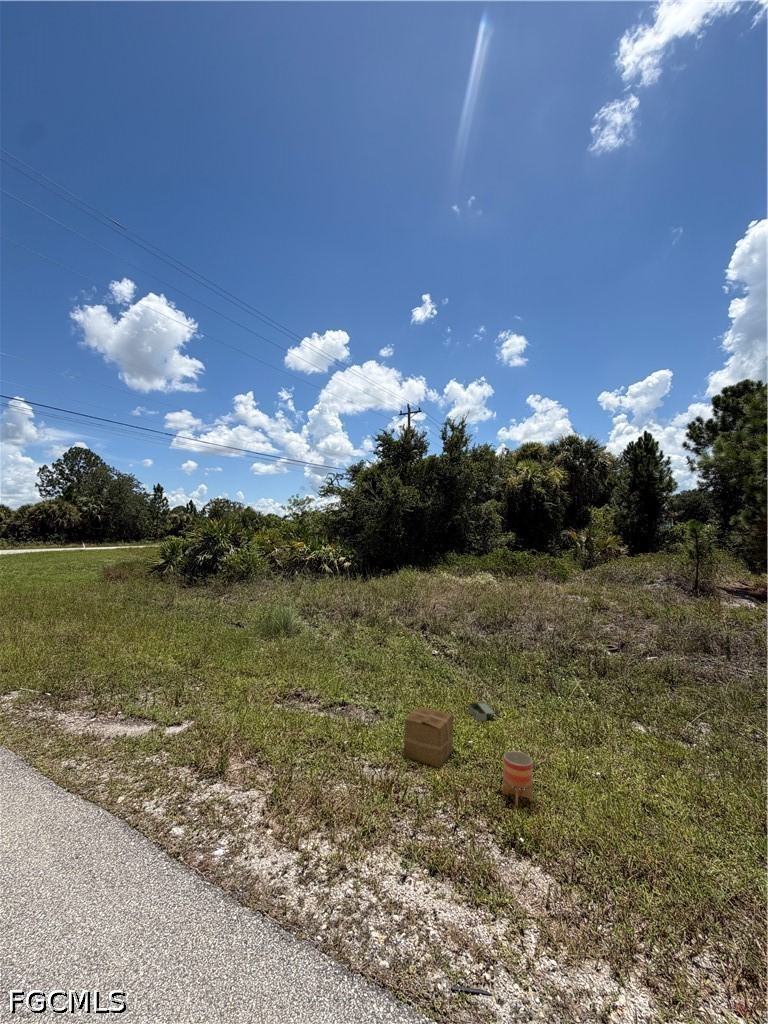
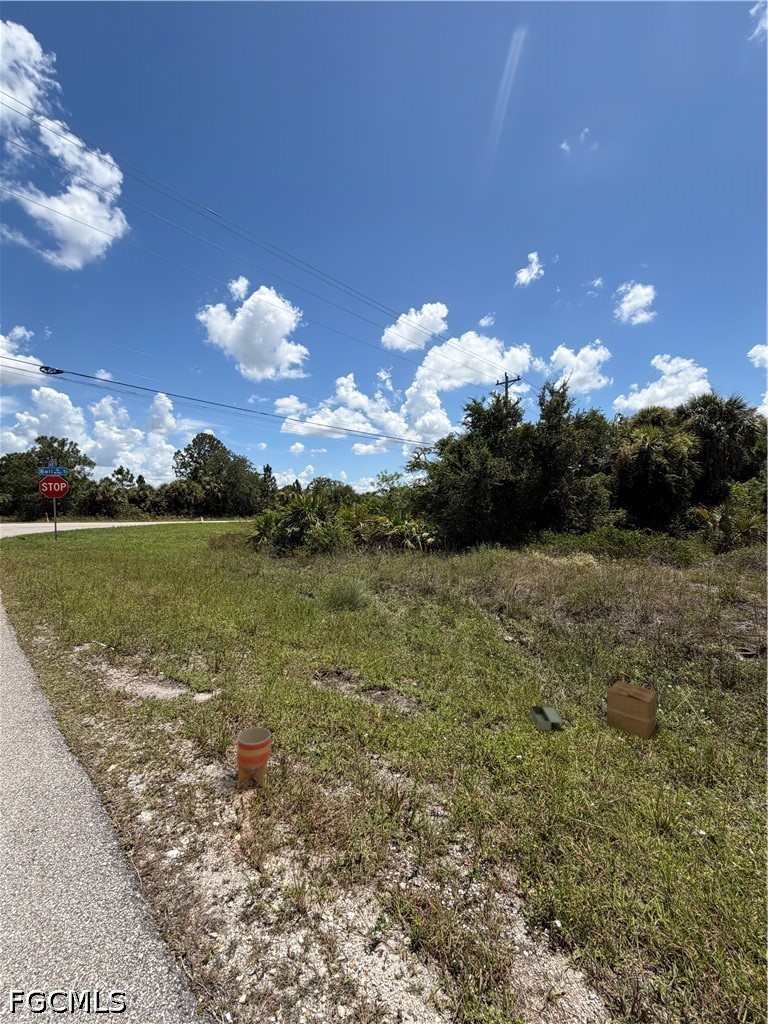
cardboard box: present [404,707,453,768] -> present [606,681,657,739]
planter: present [503,751,533,806] -> present [237,727,271,789]

